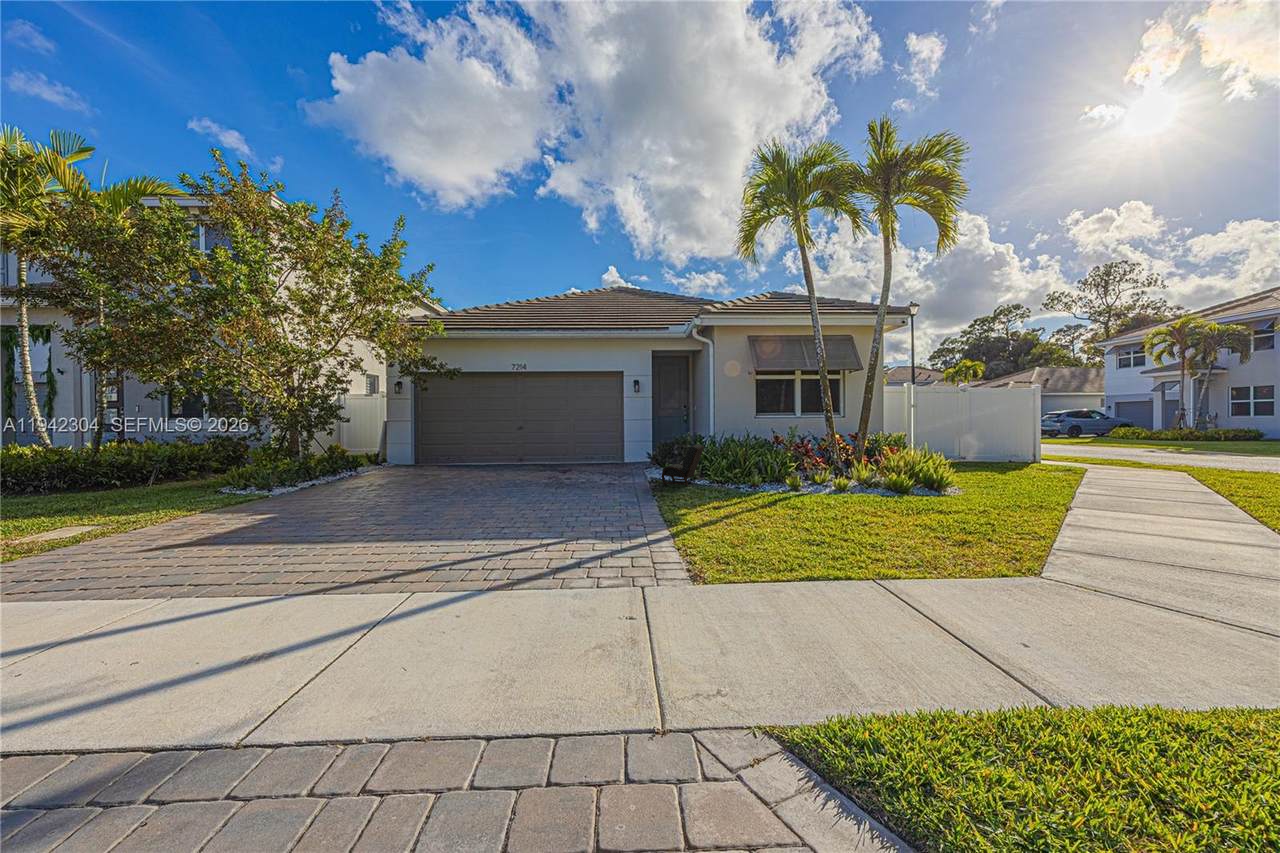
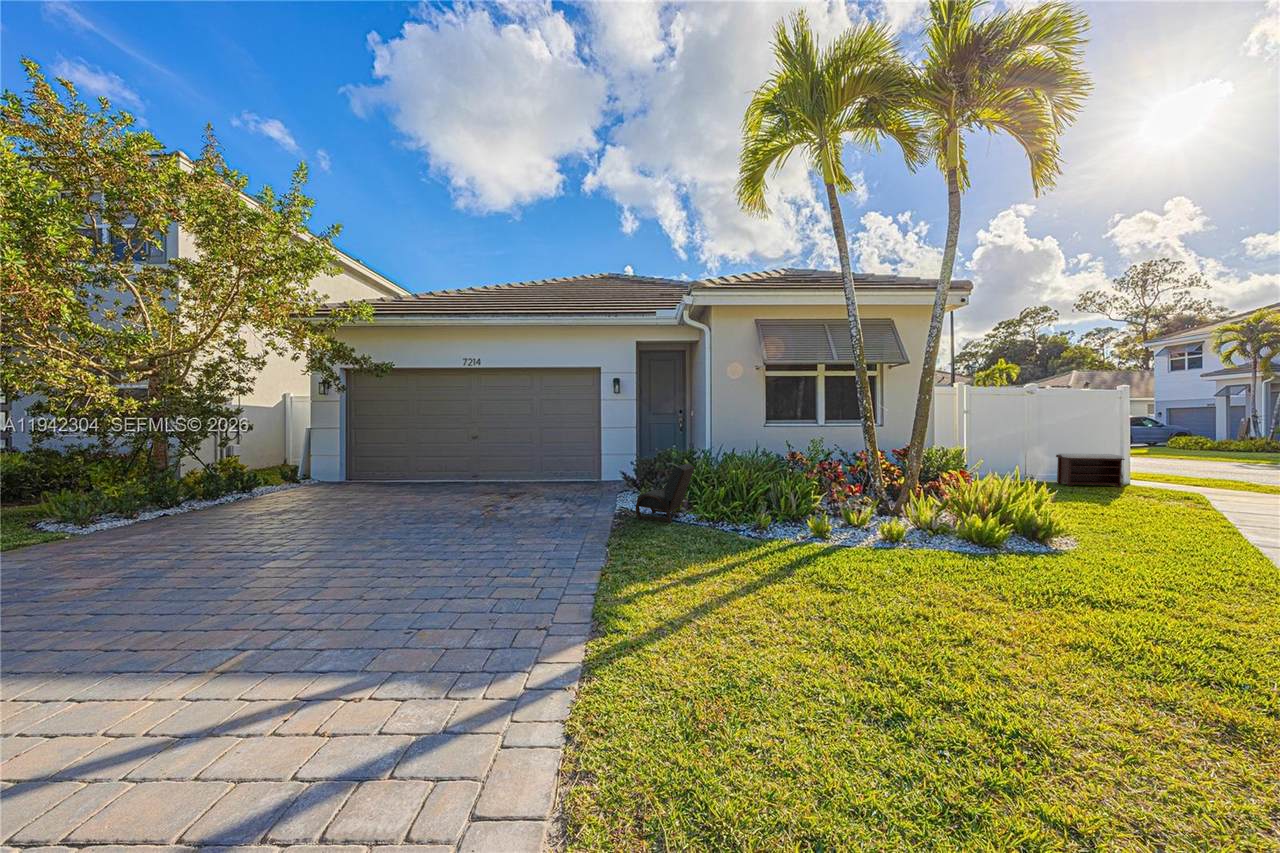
bench: none [982,437,1032,463] -> present [1056,454,1125,487]

